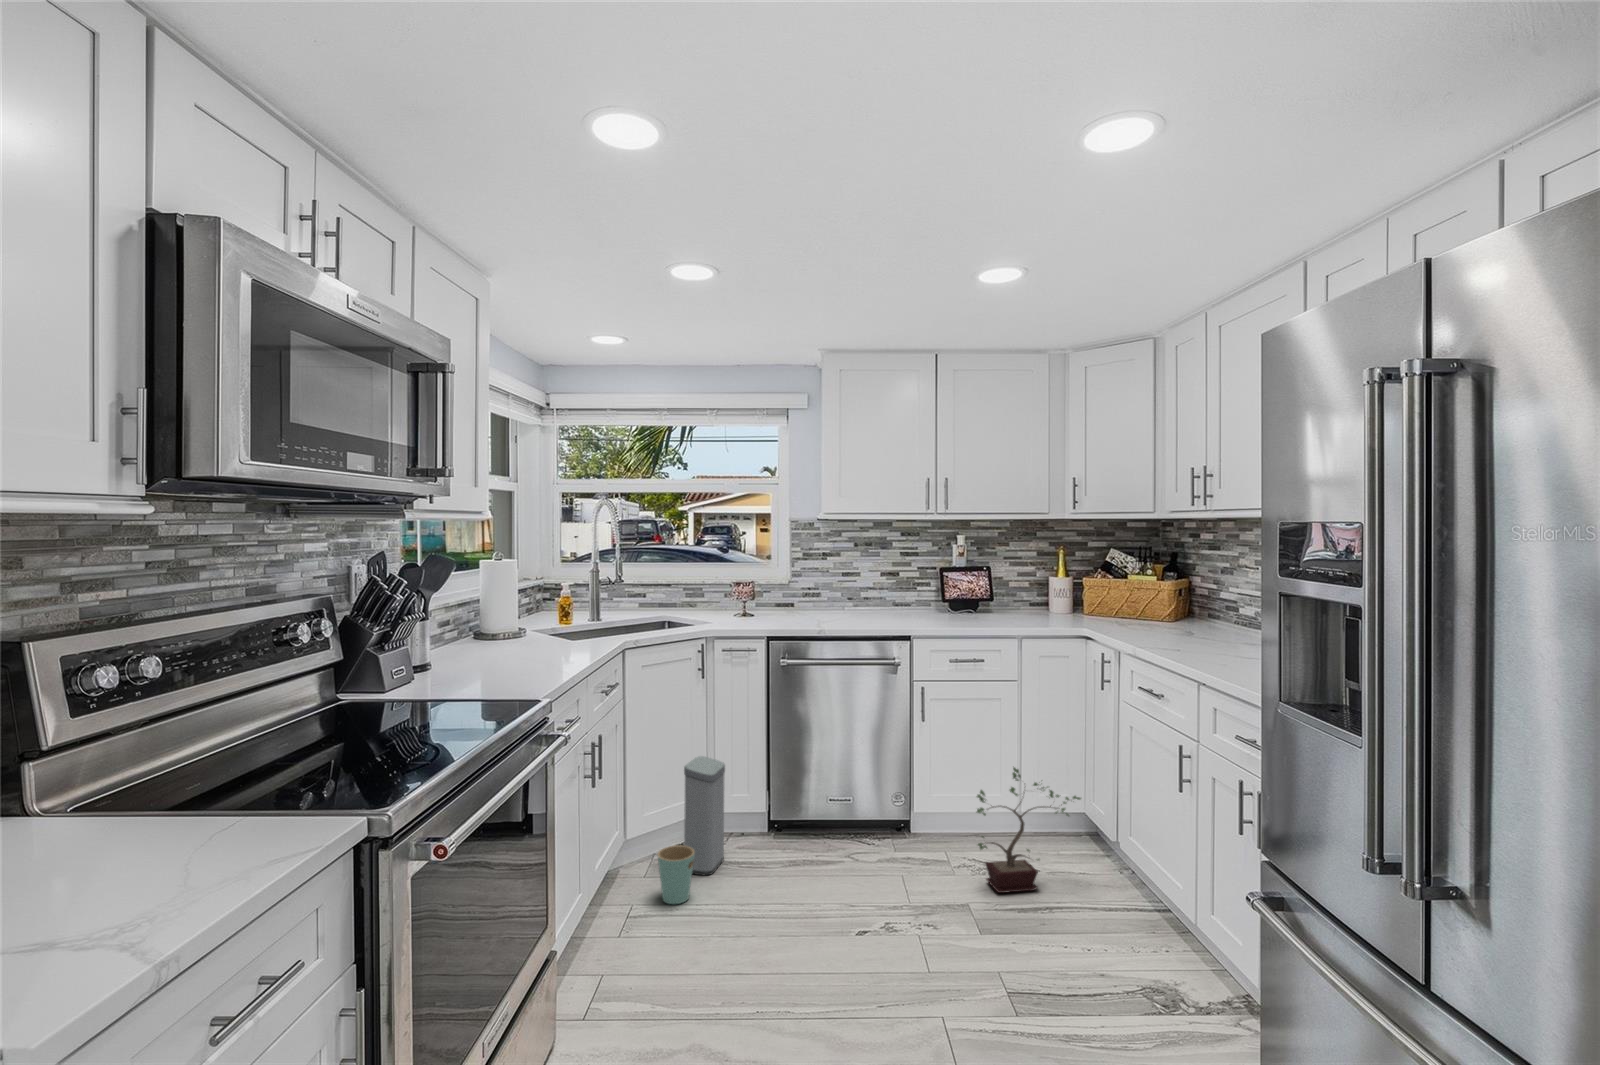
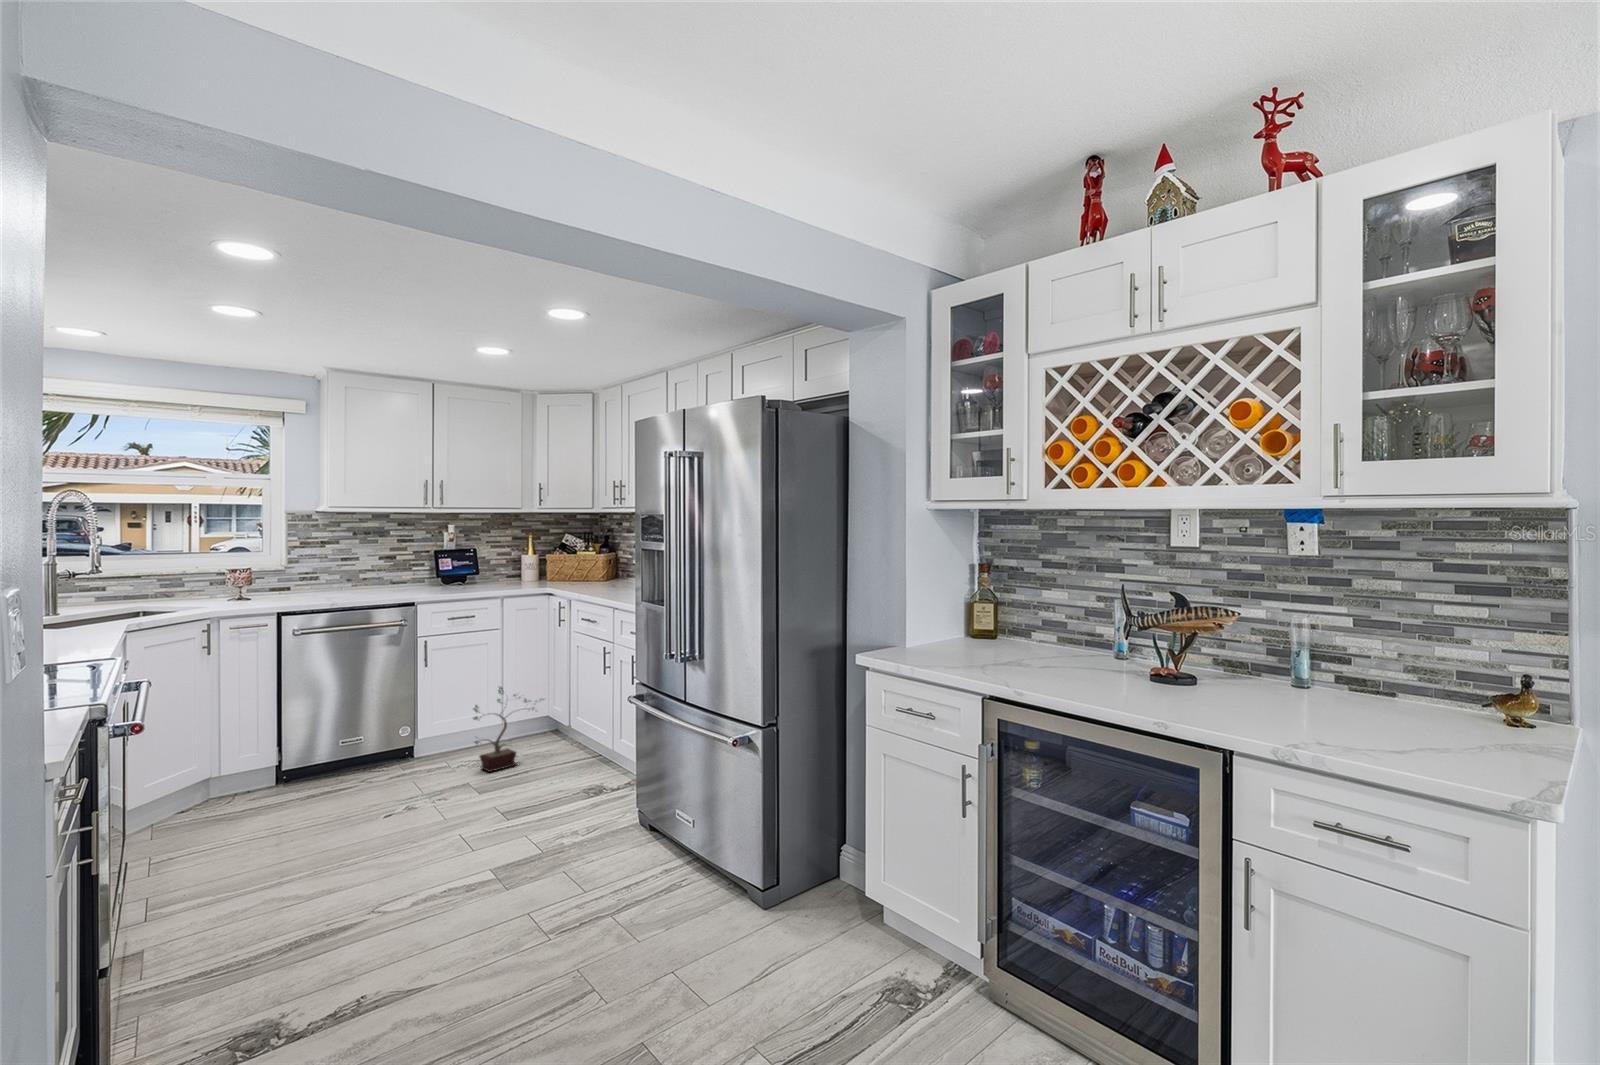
trash can: present [657,756,725,904] -> none [188,721,245,839]

